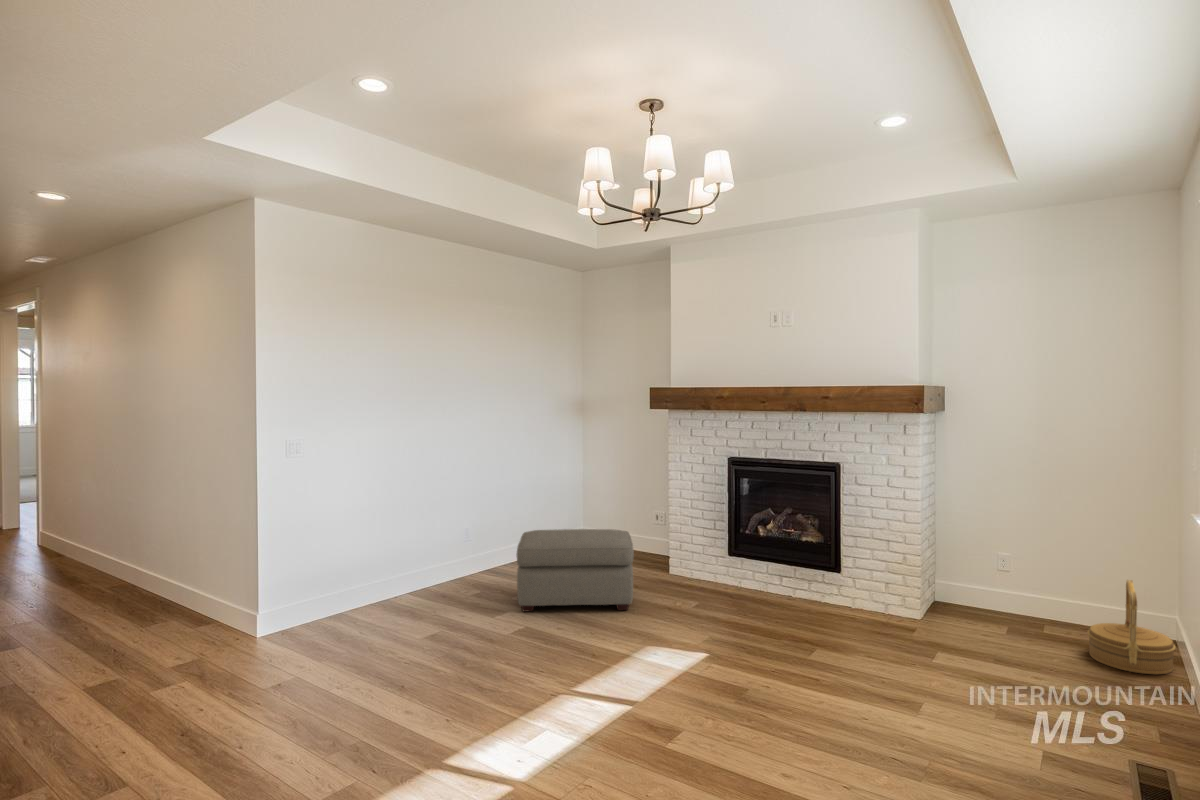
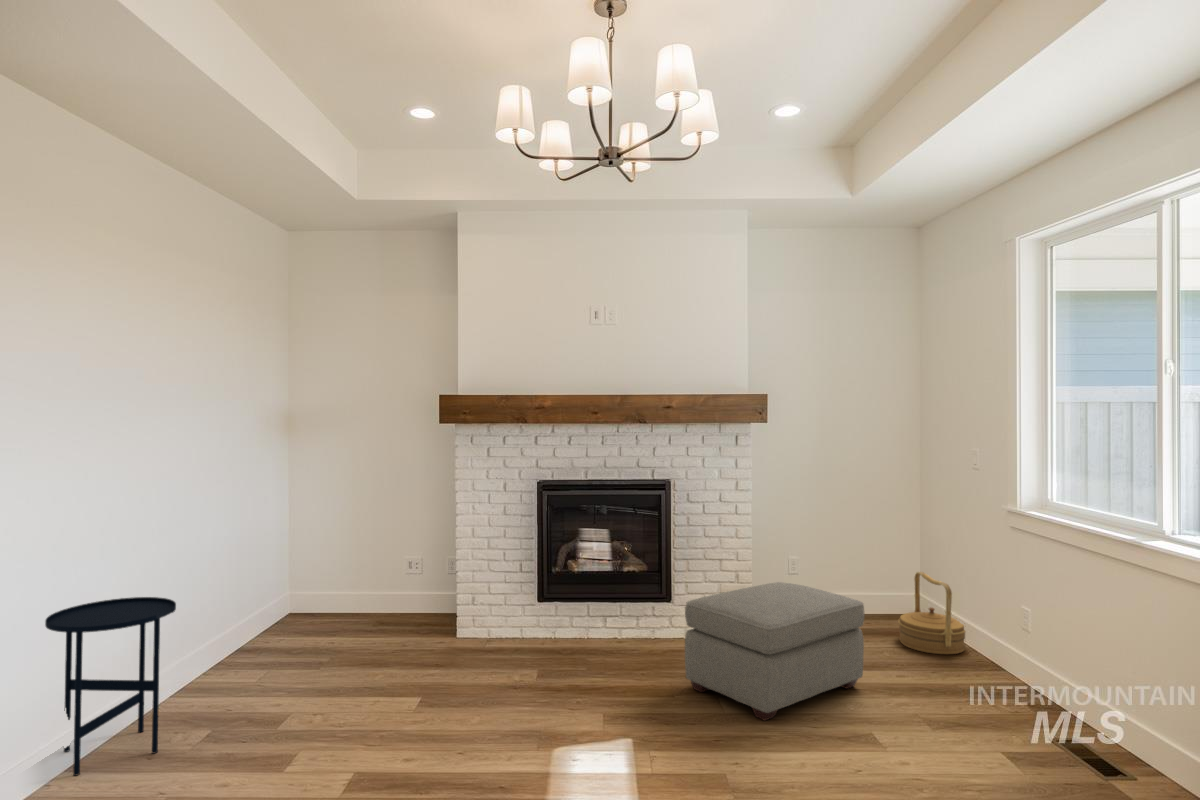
side table: none [395,513,459,605] -> present [45,597,176,776]
ottoman: present [516,529,634,612] -> present [685,582,864,720]

